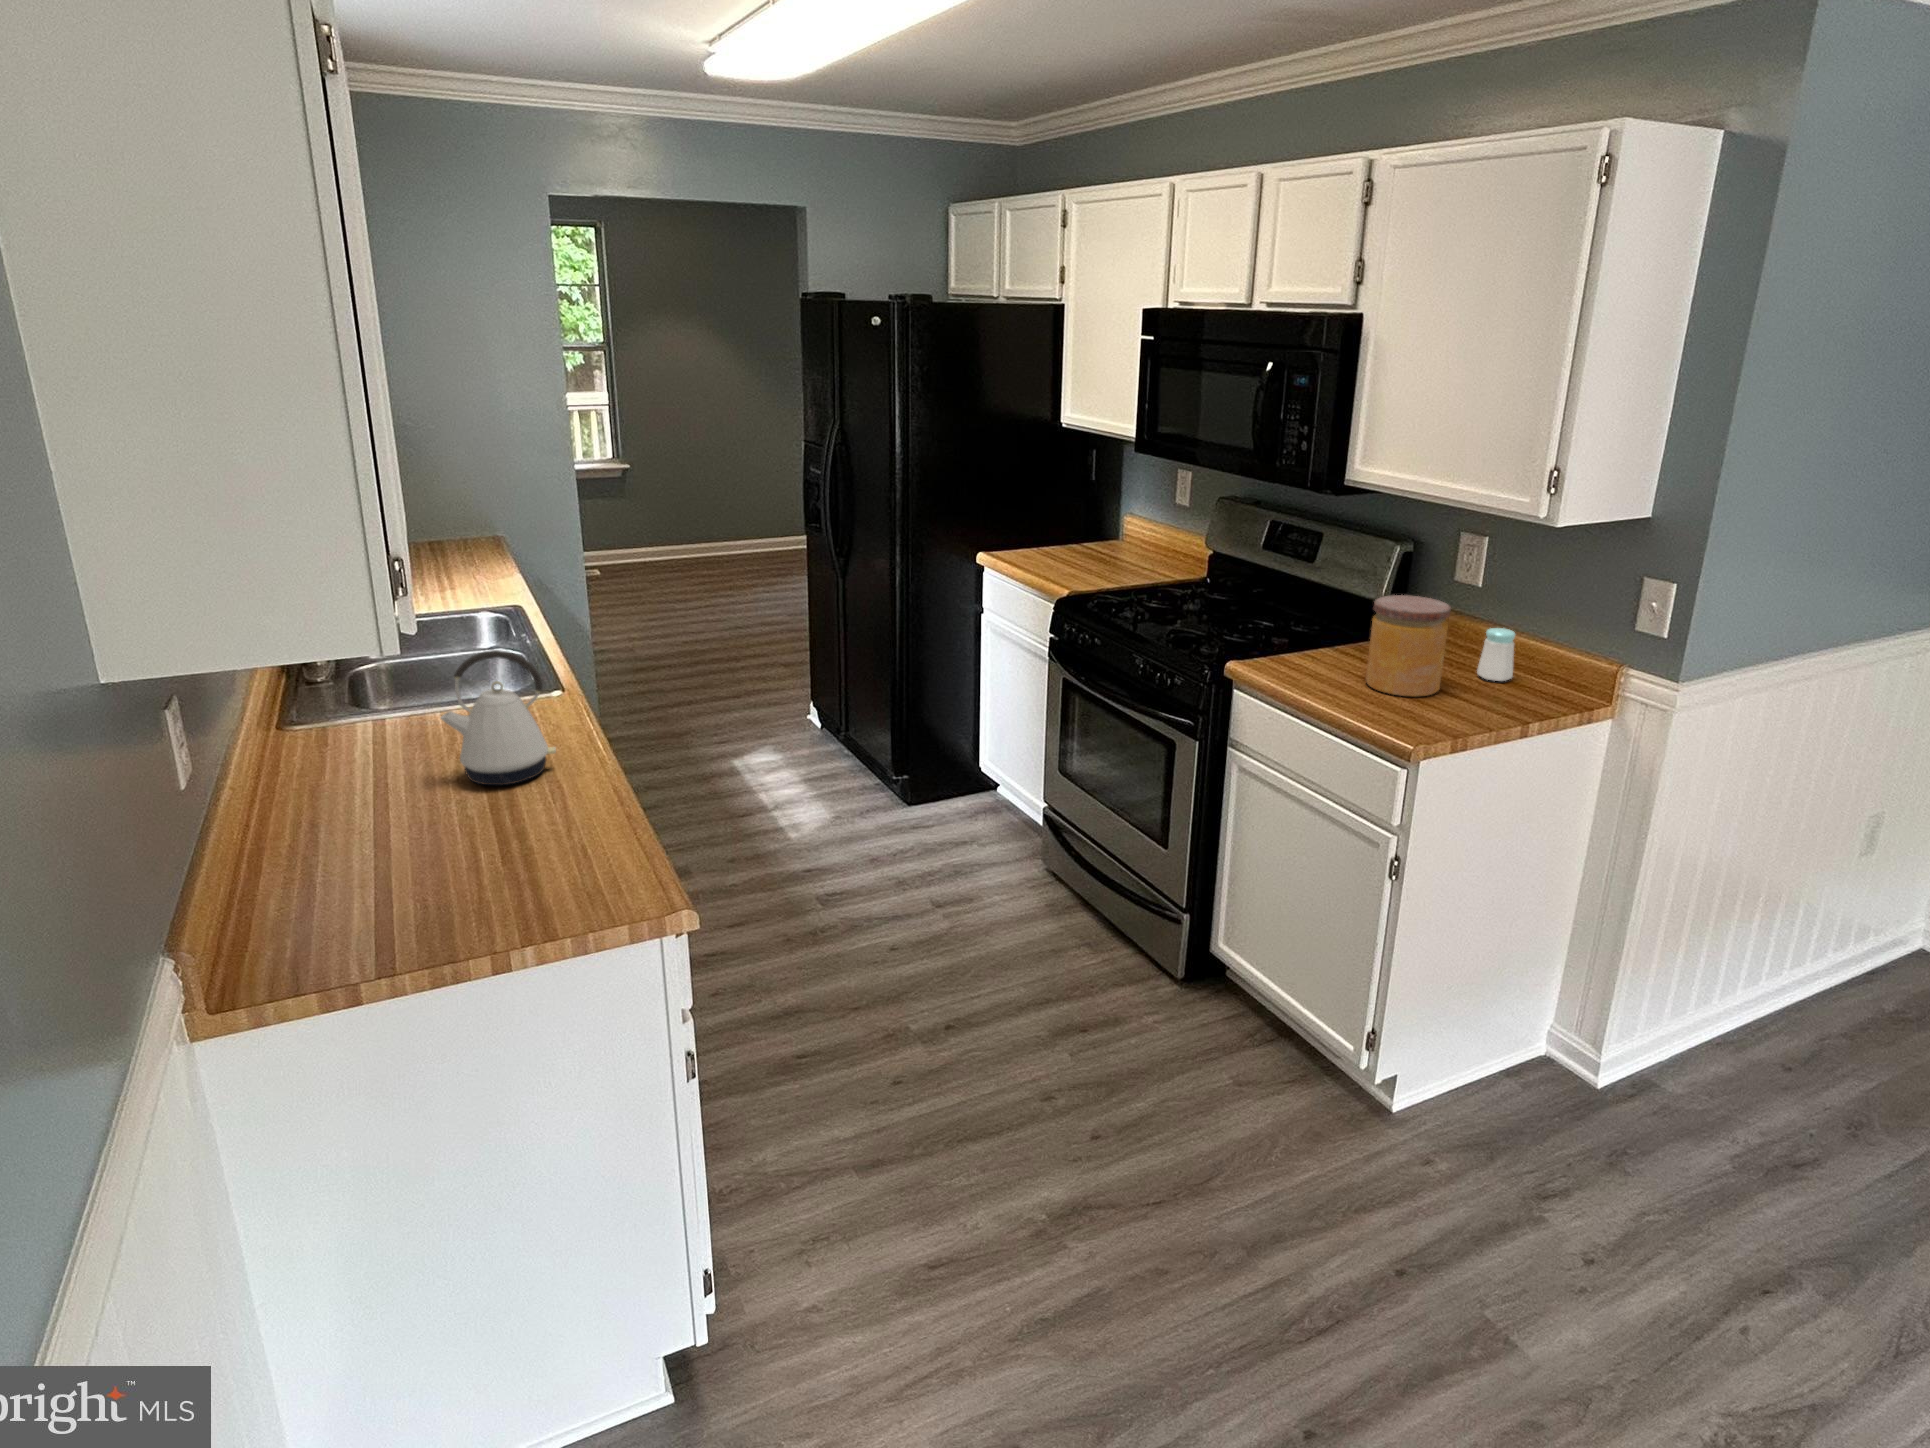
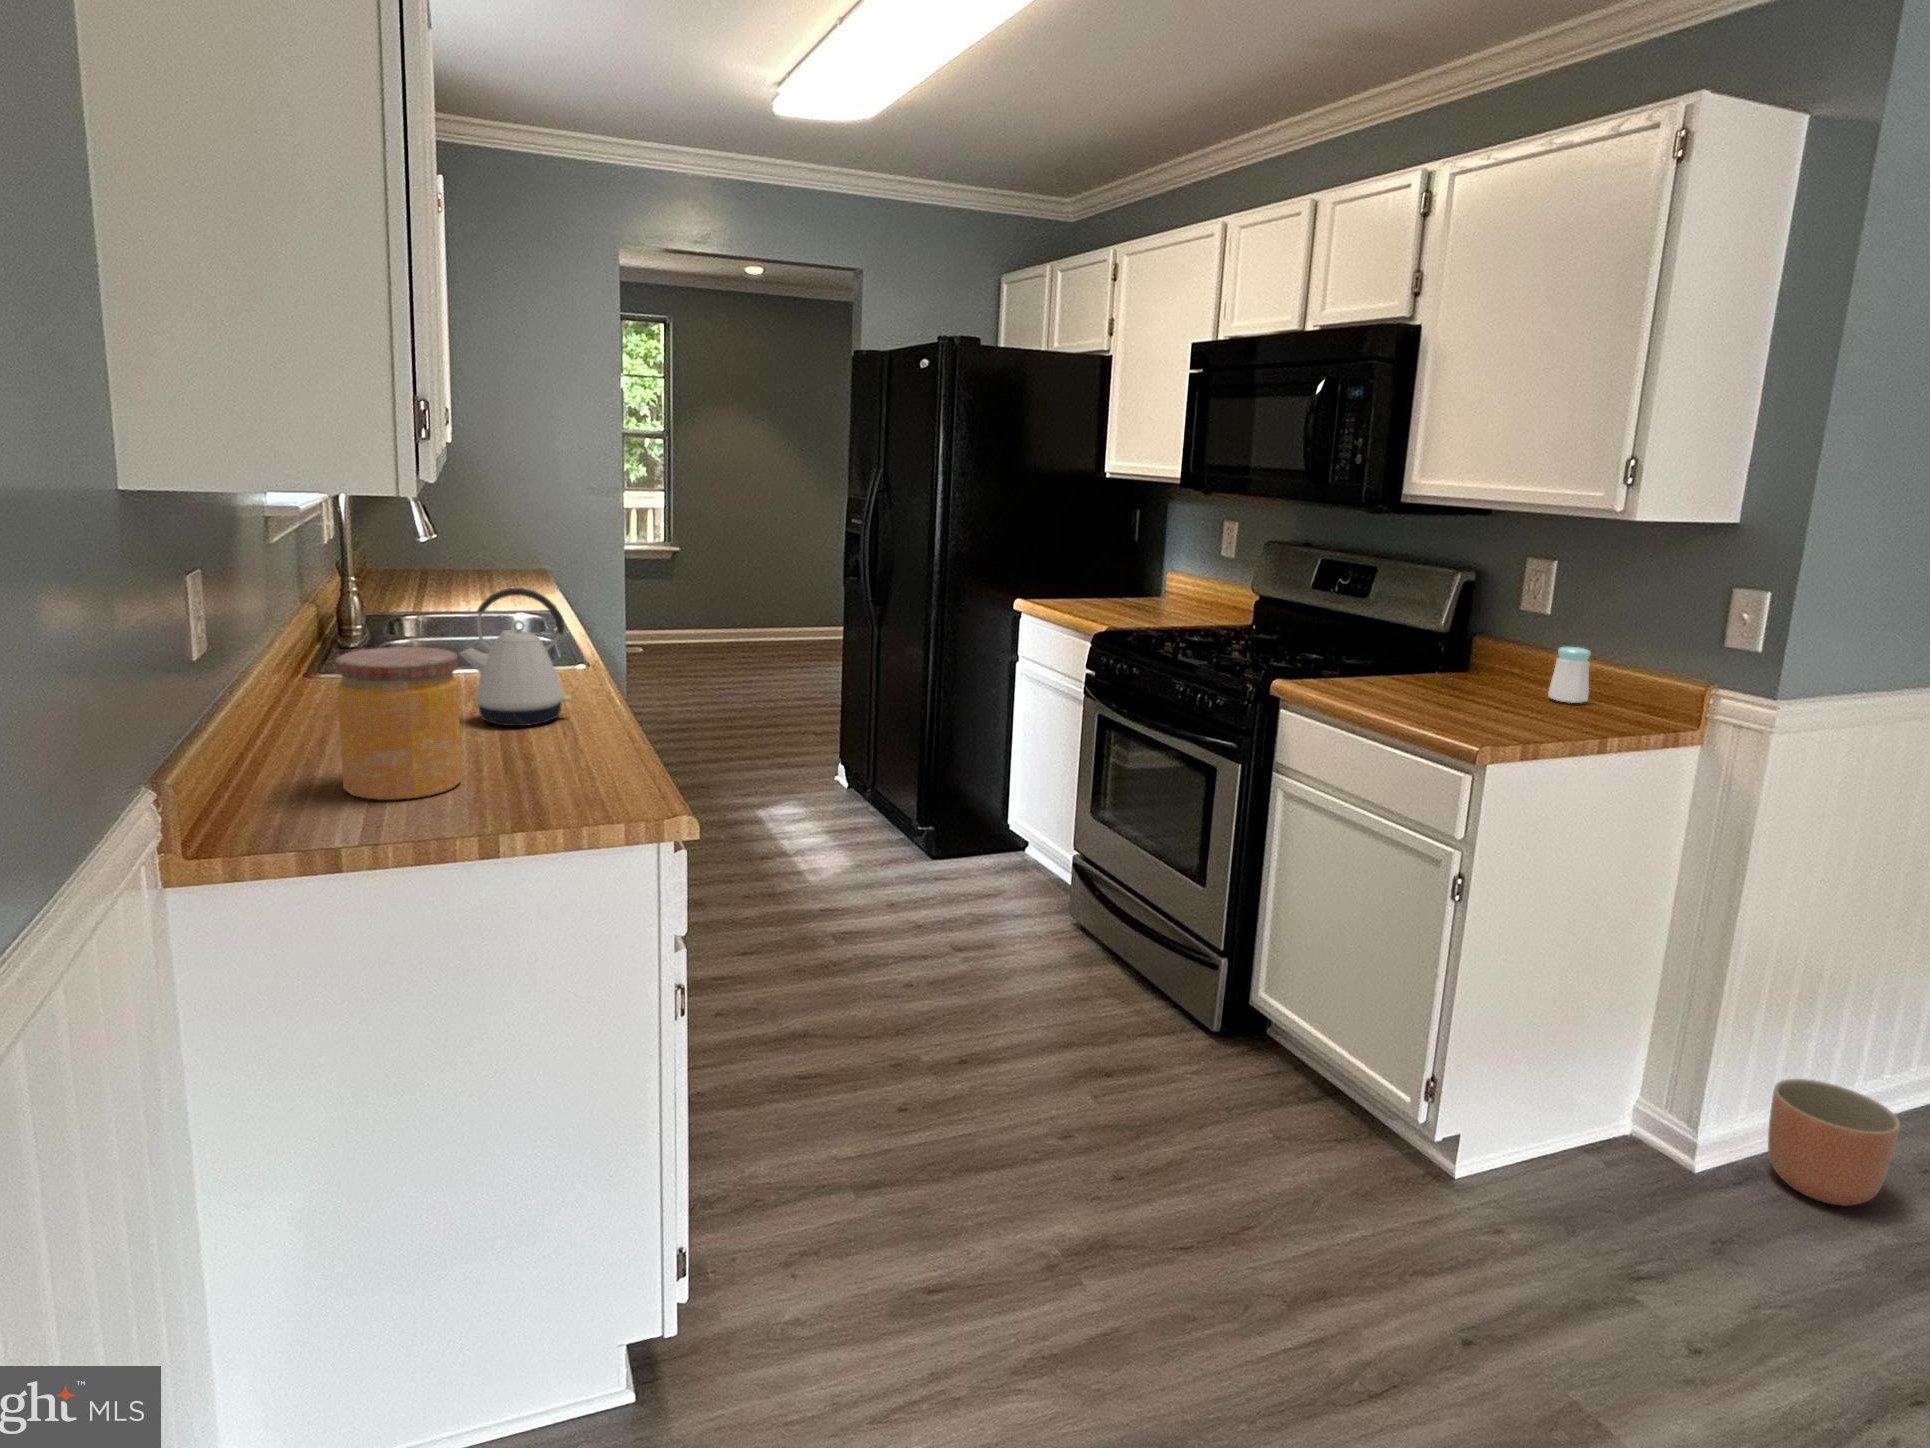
jar: present [1366,595,1451,697] -> present [335,647,462,800]
planter: none [1659,1002,1768,1111] -> present [1768,1079,1900,1206]

